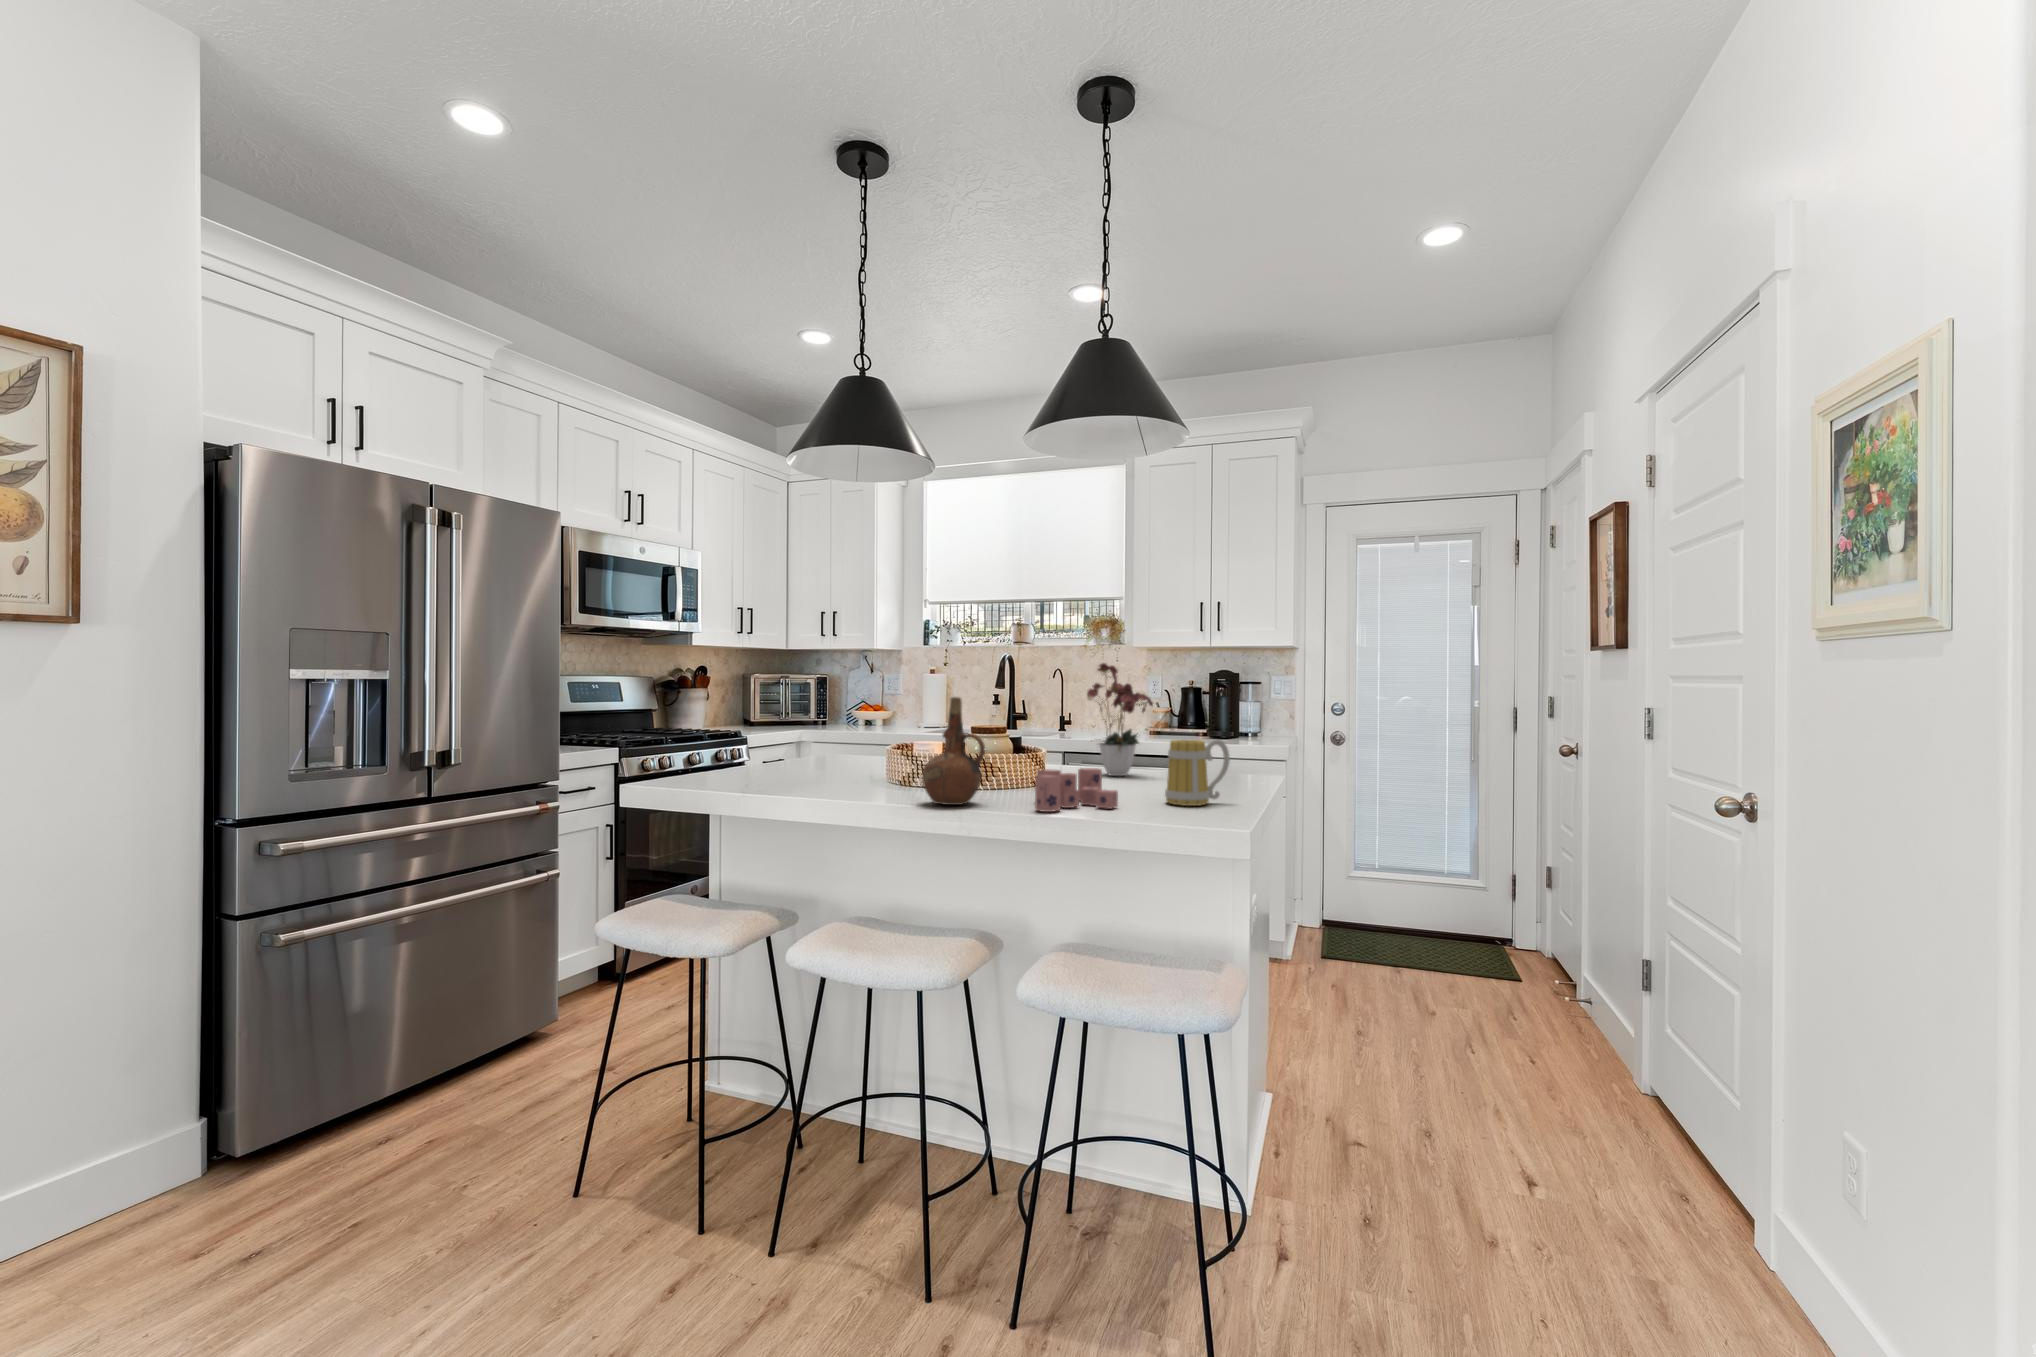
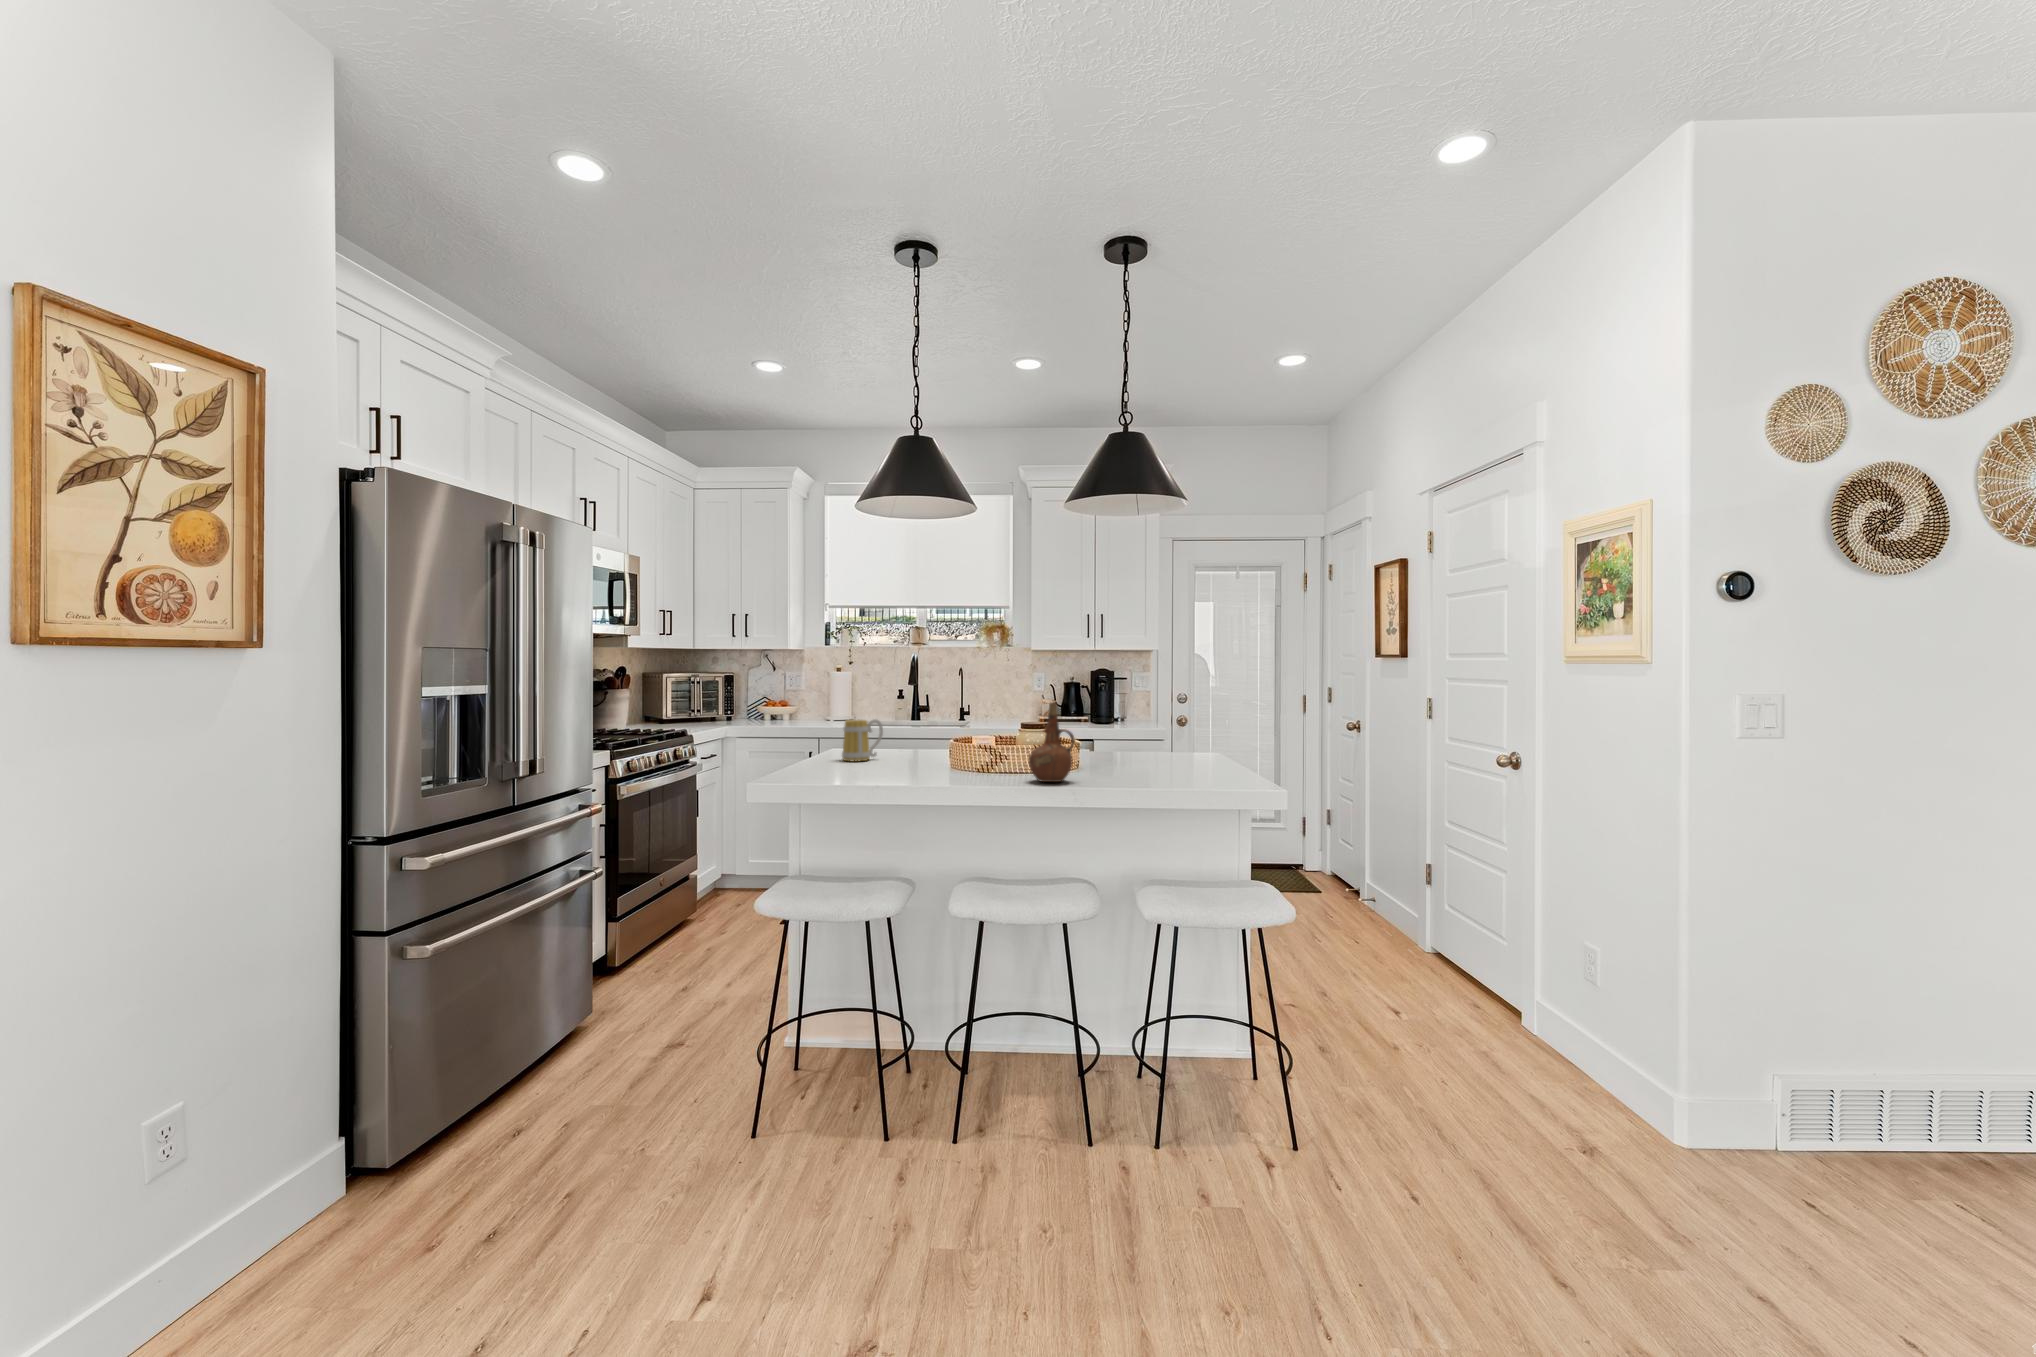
flower arrangement: present [1087,663,1153,776] -> none [1082,667,1143,757]
mug: present [1165,740,1230,806] -> present [842,719,883,761]
candle: present [1035,768,1118,812] -> none [1104,752,1166,784]

